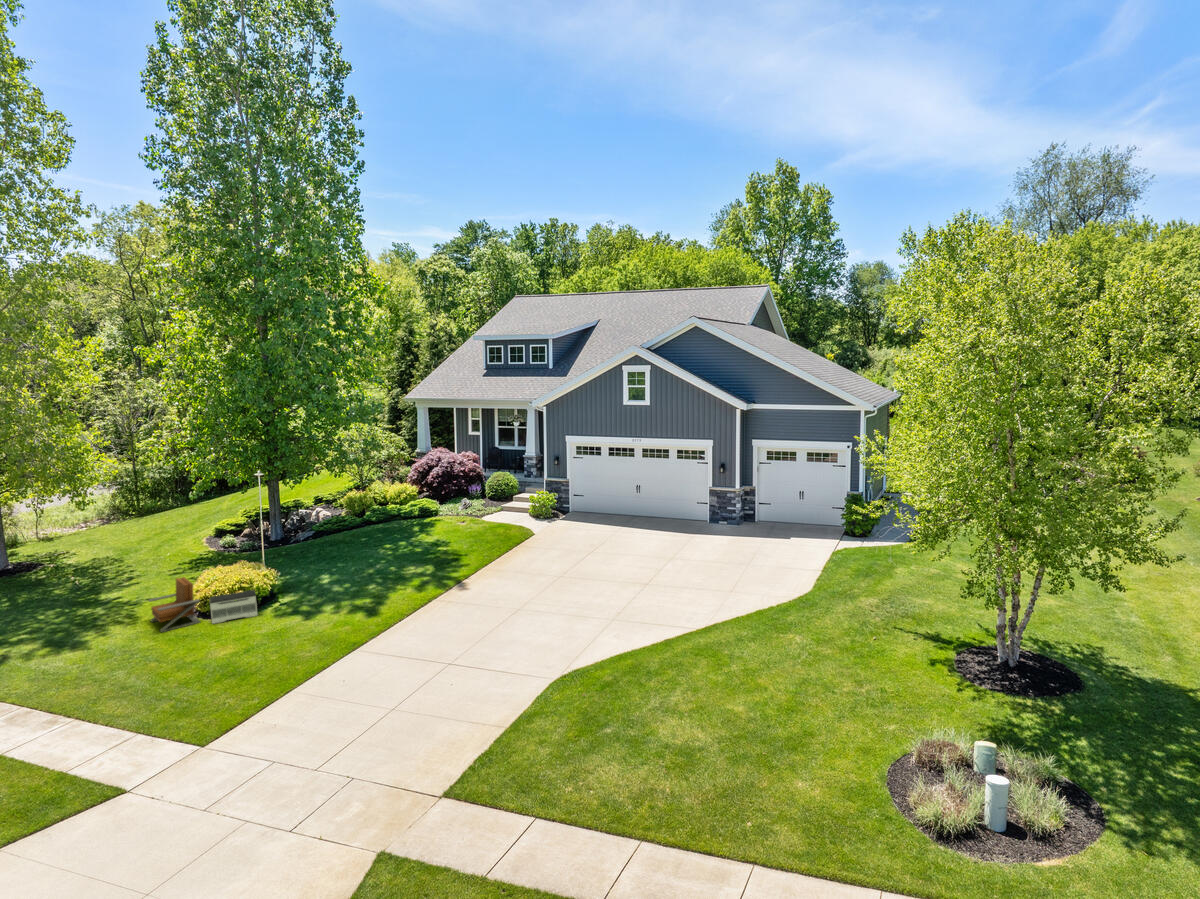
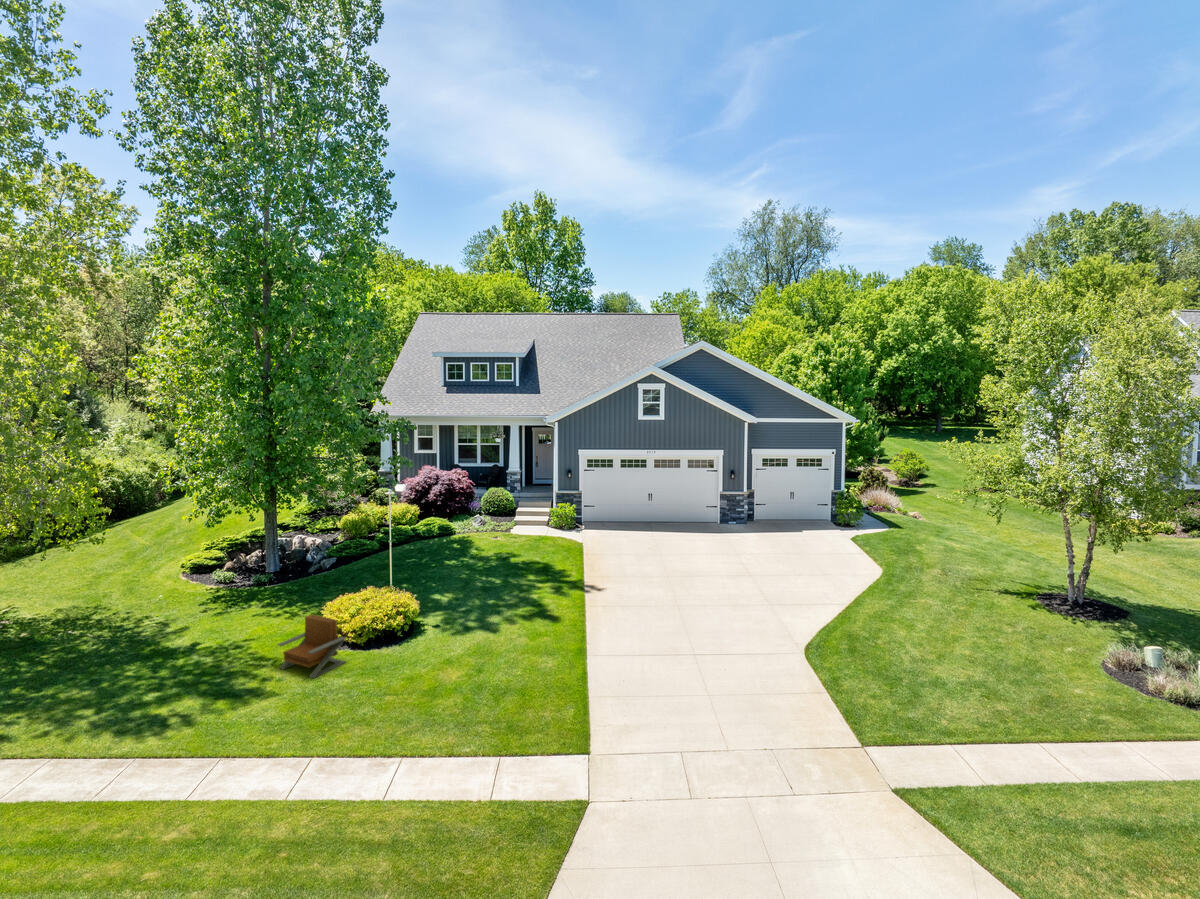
bench: present [210,590,258,624] -> none [352,620,404,662]

